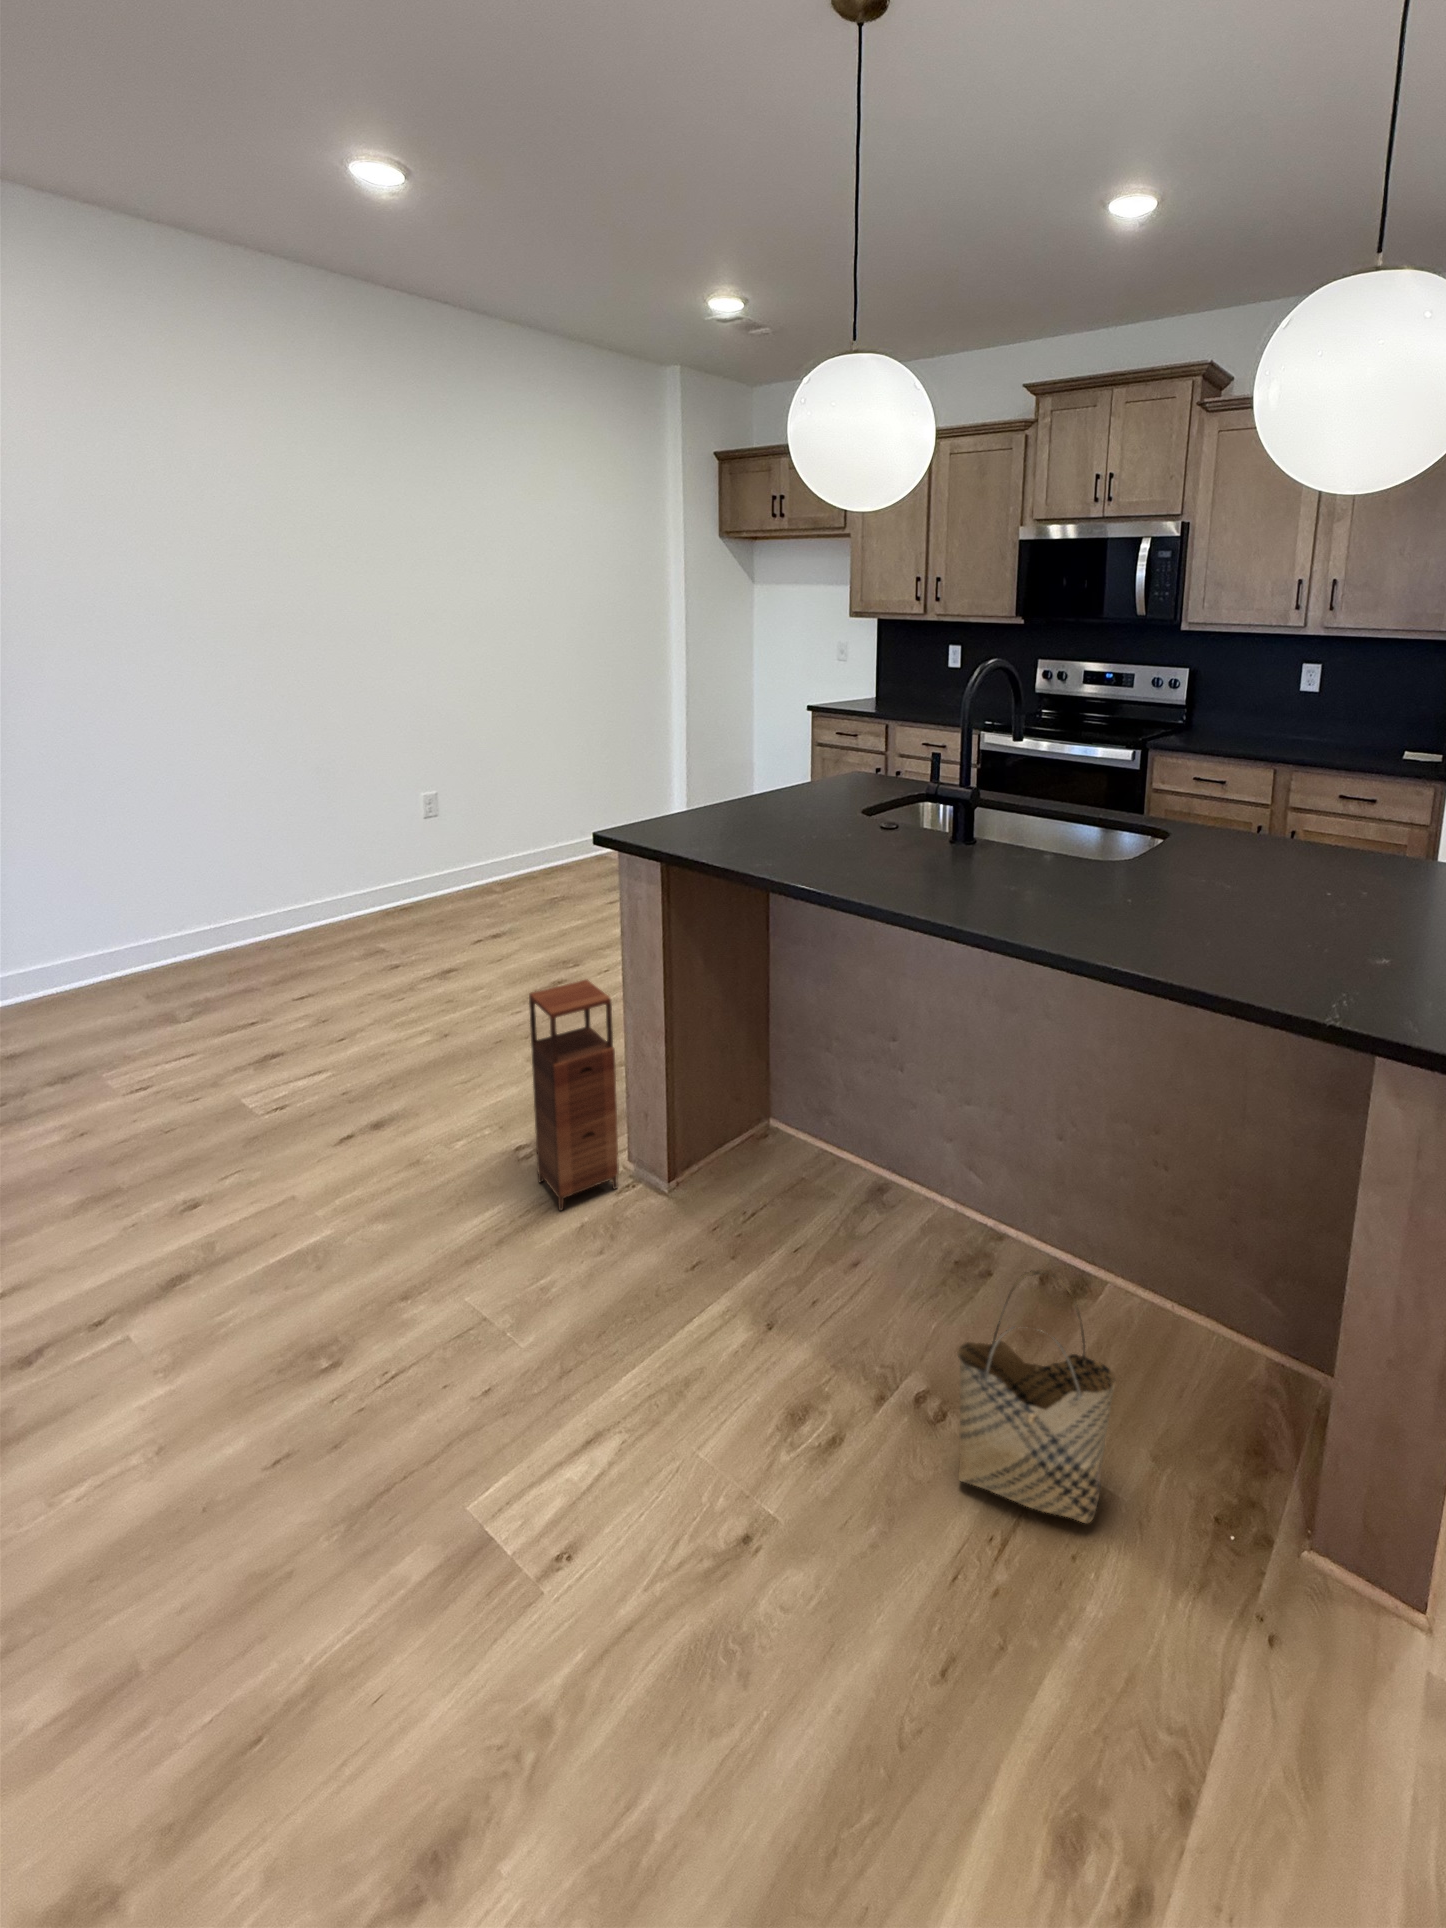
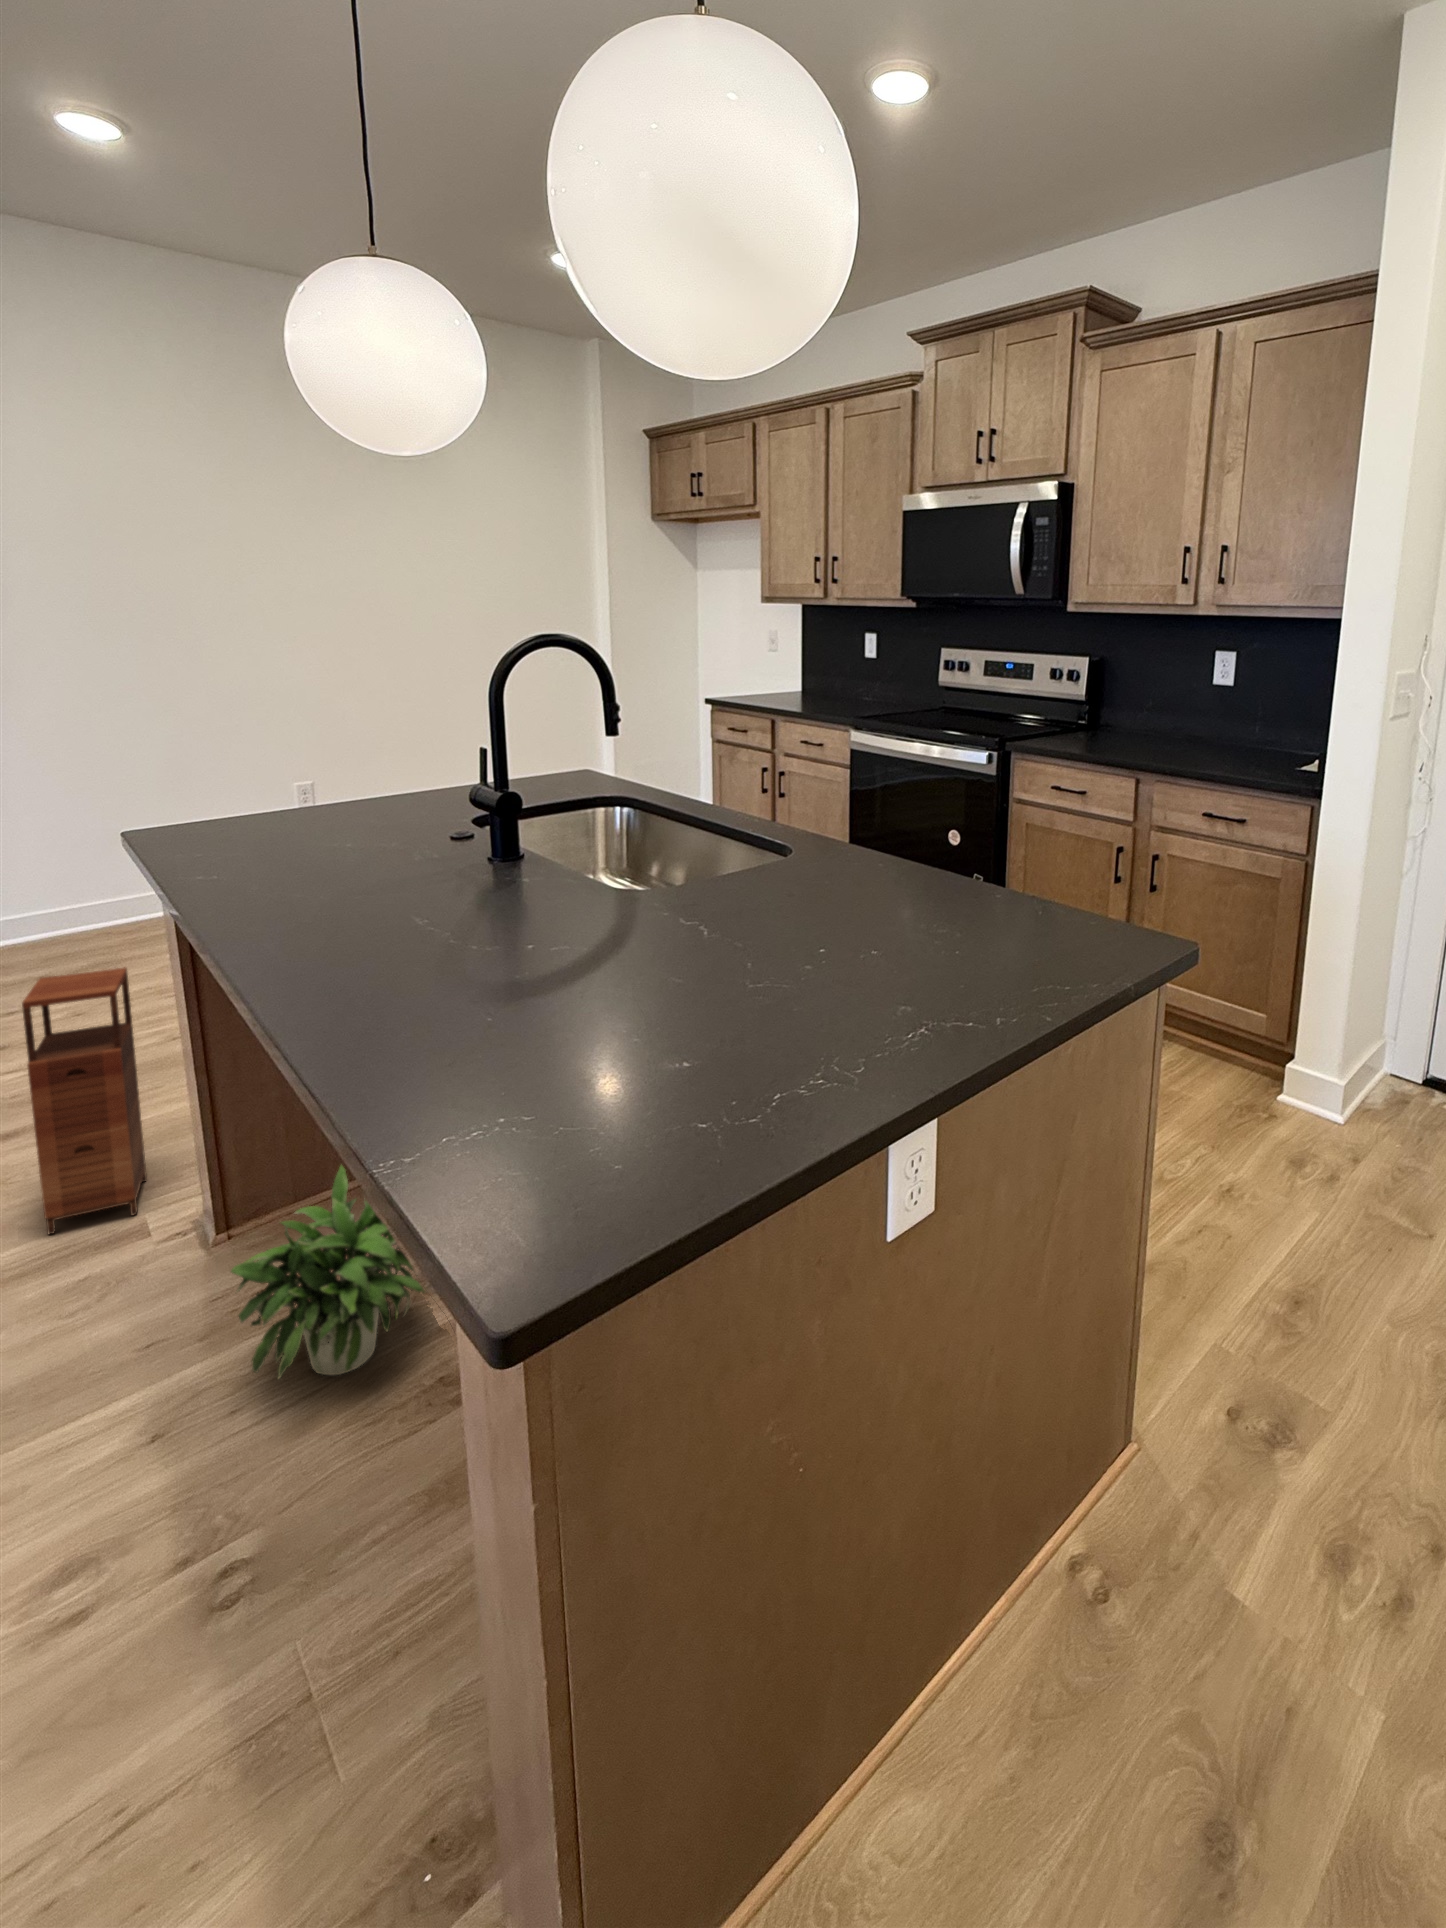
potted plant: none [827,1121,958,1282] -> present [231,1165,425,1378]
woven basket: present [957,1270,1116,1523] -> none [102,1400,298,1786]

